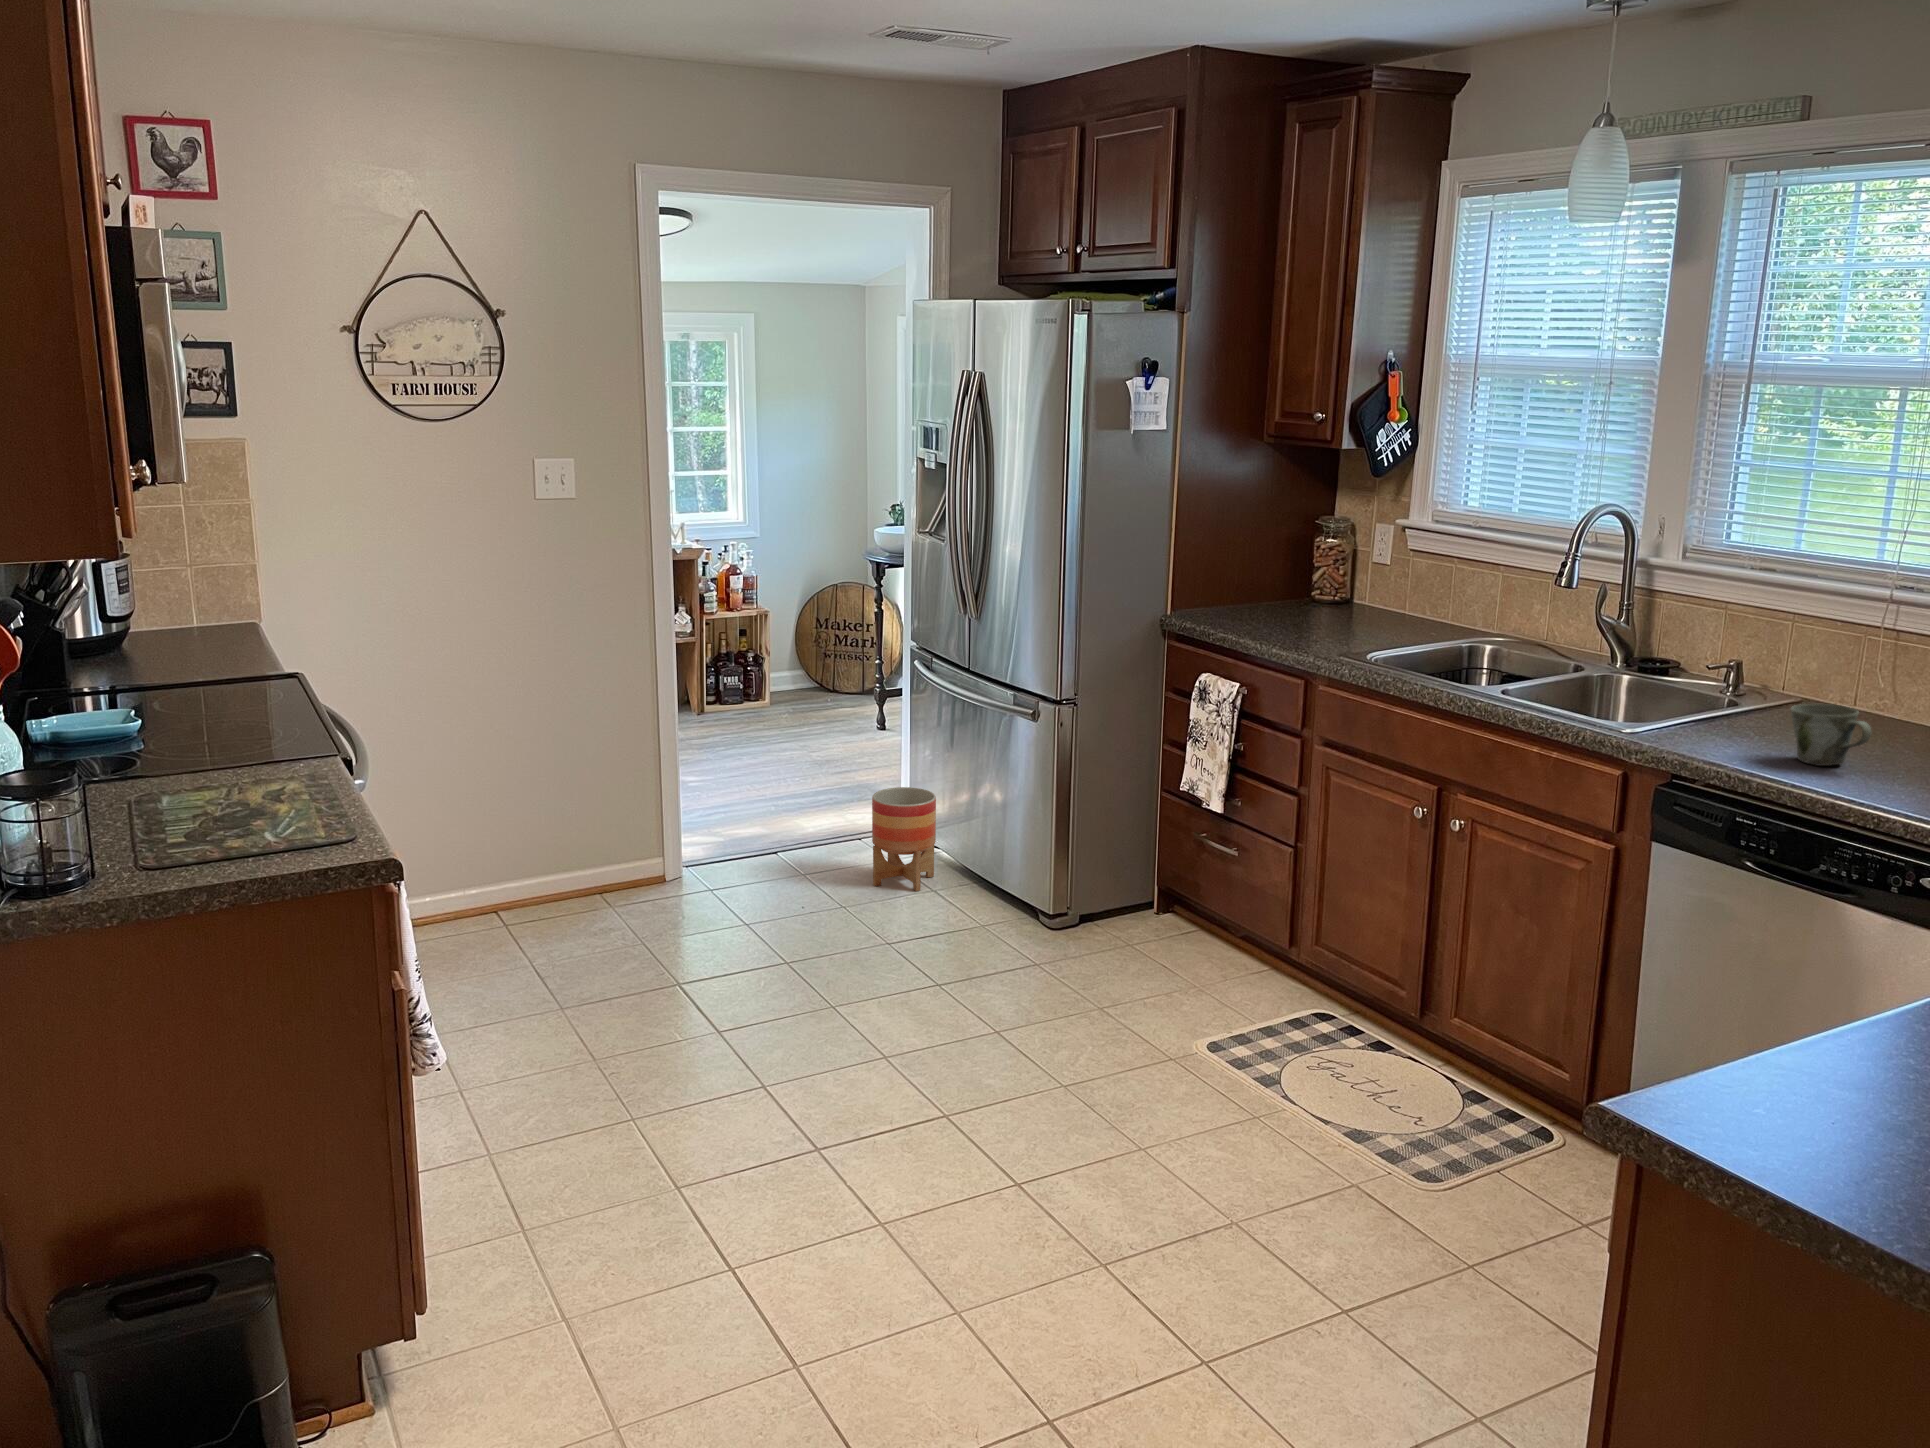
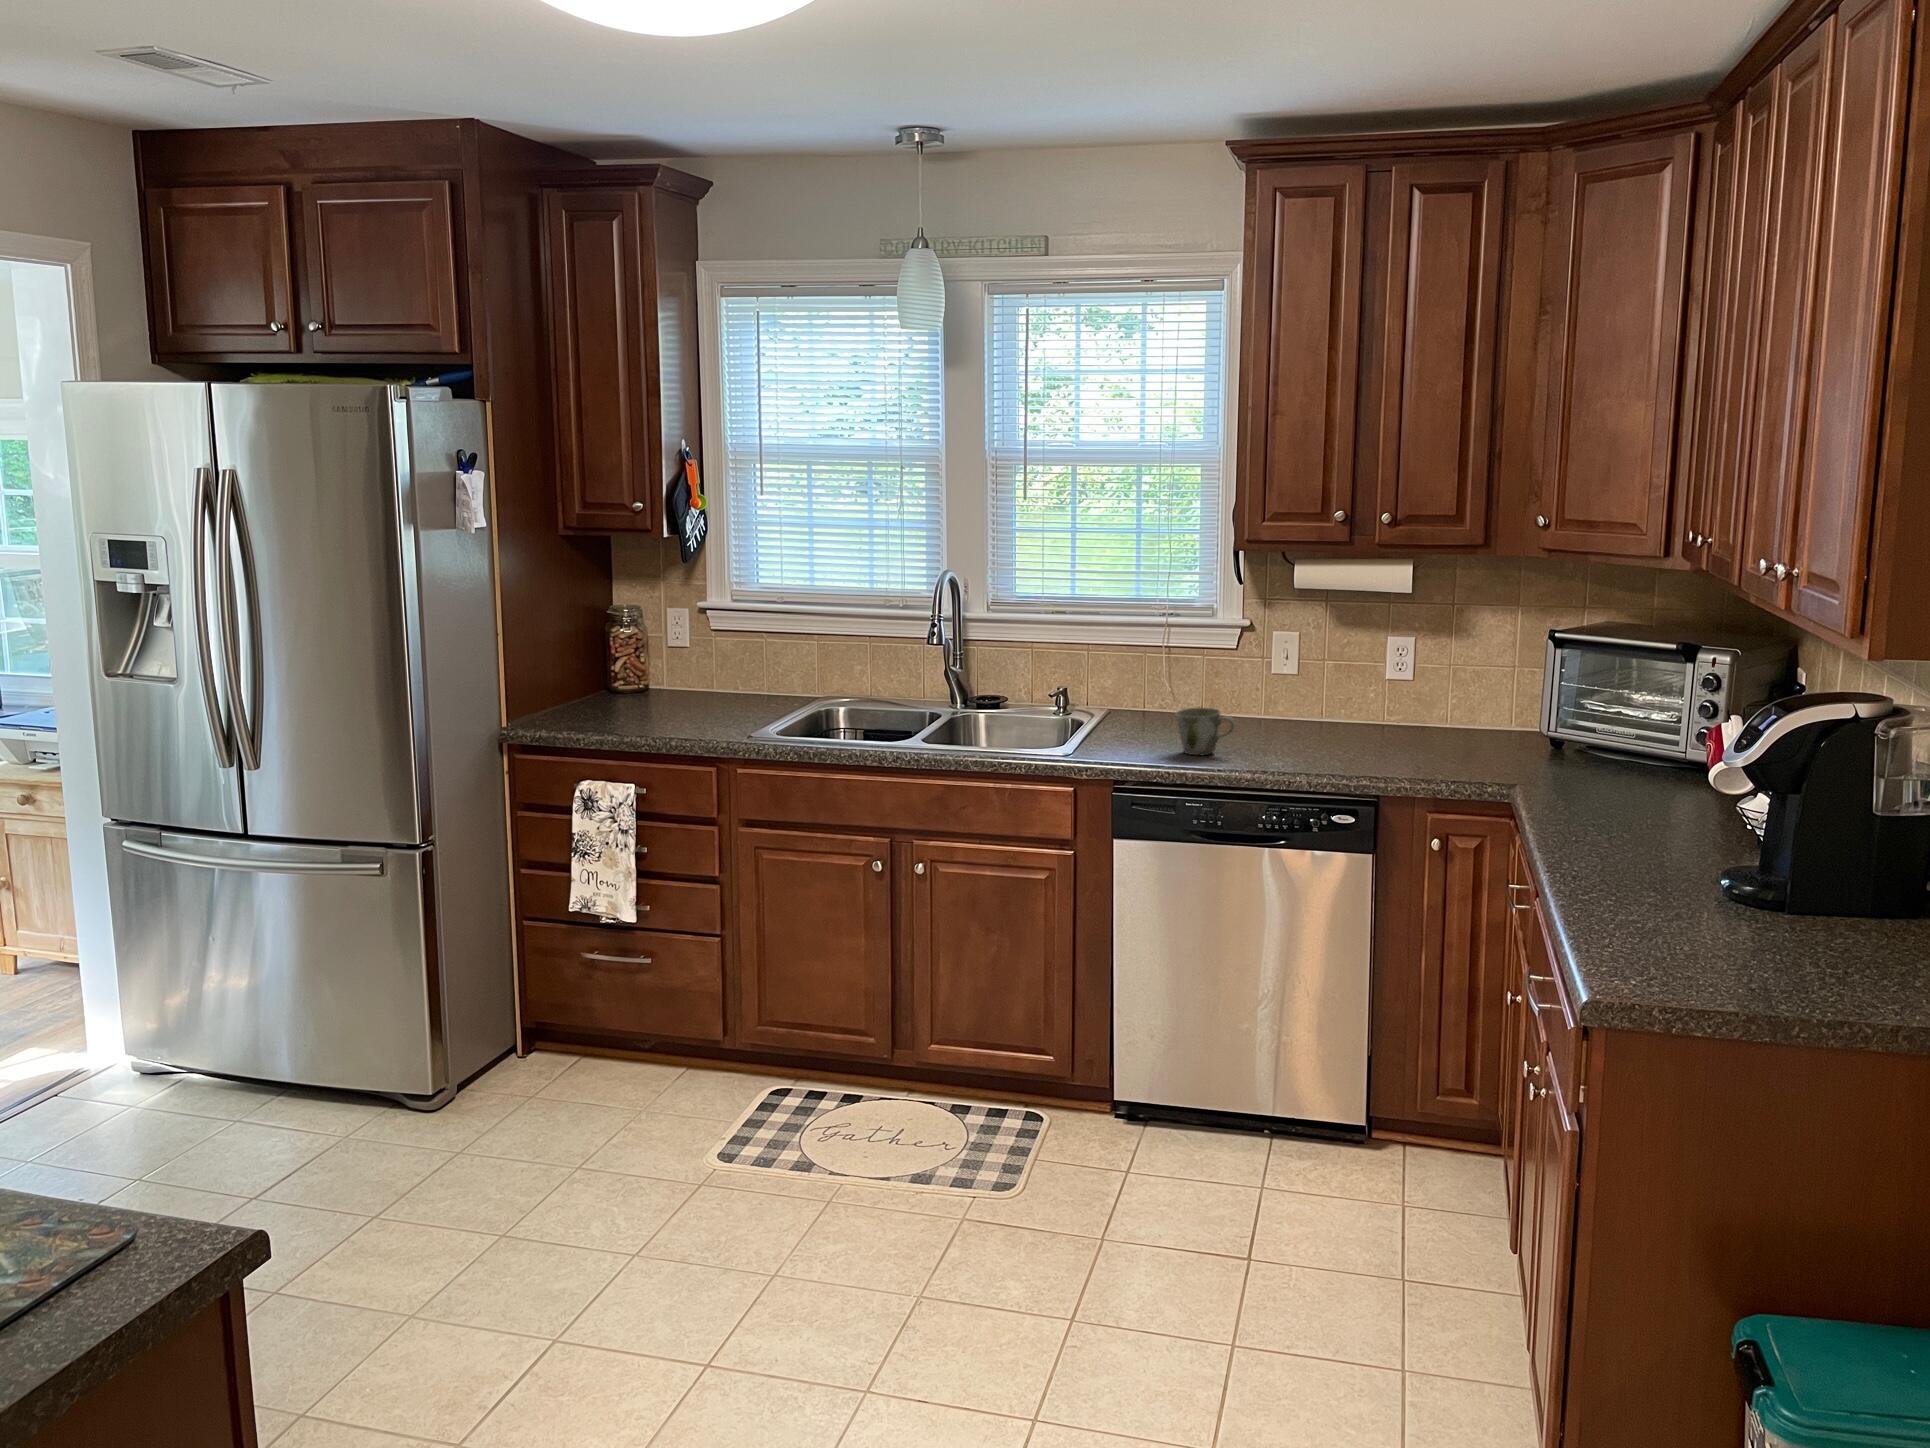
planter: present [872,787,936,891] -> none [134,995,231,1136]

